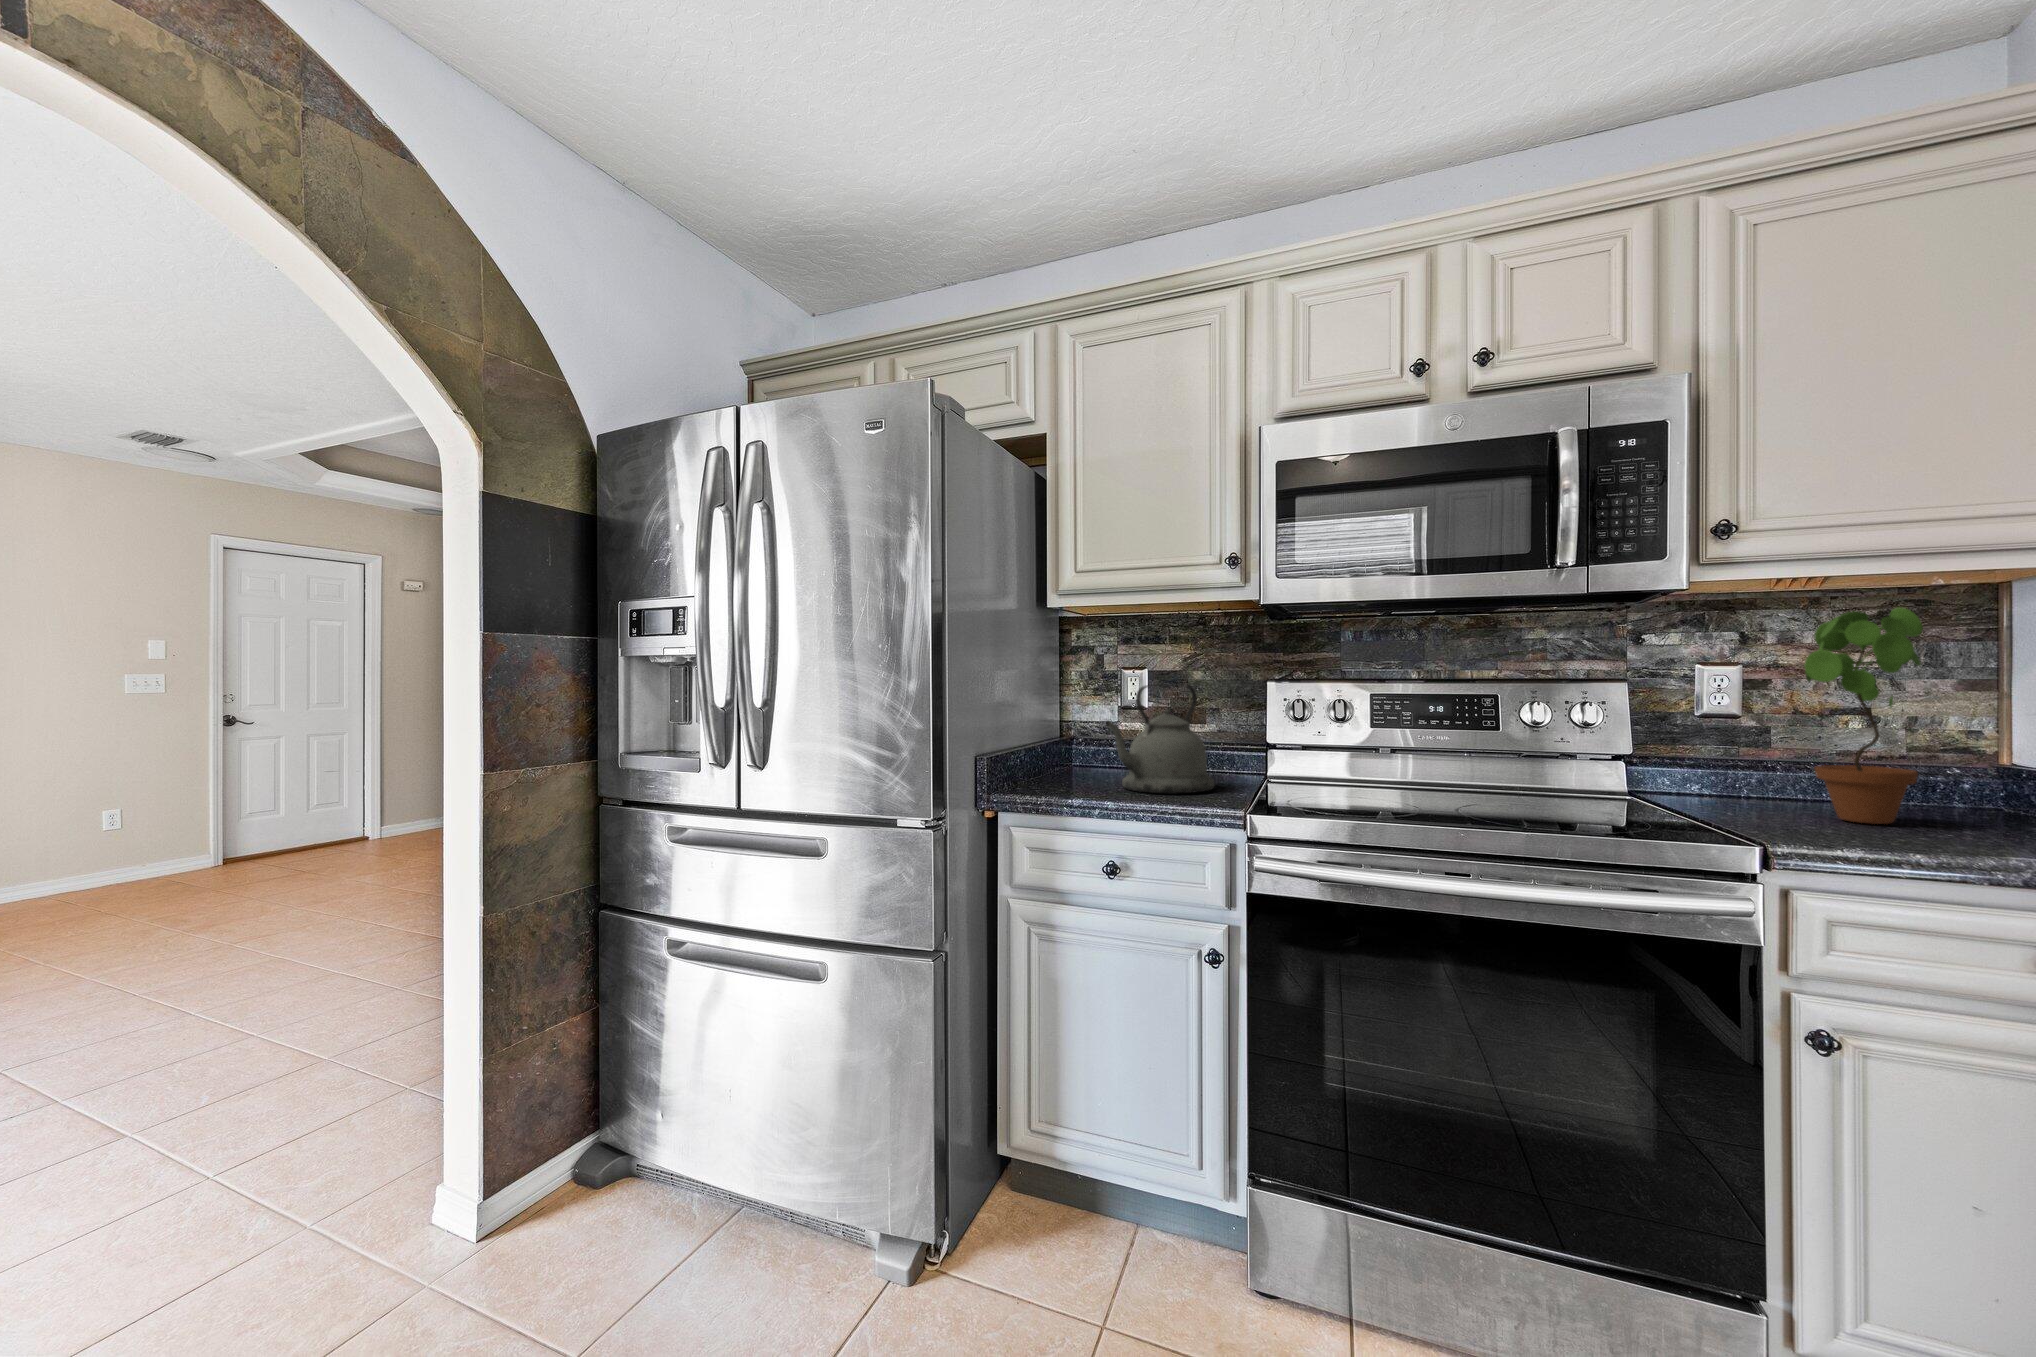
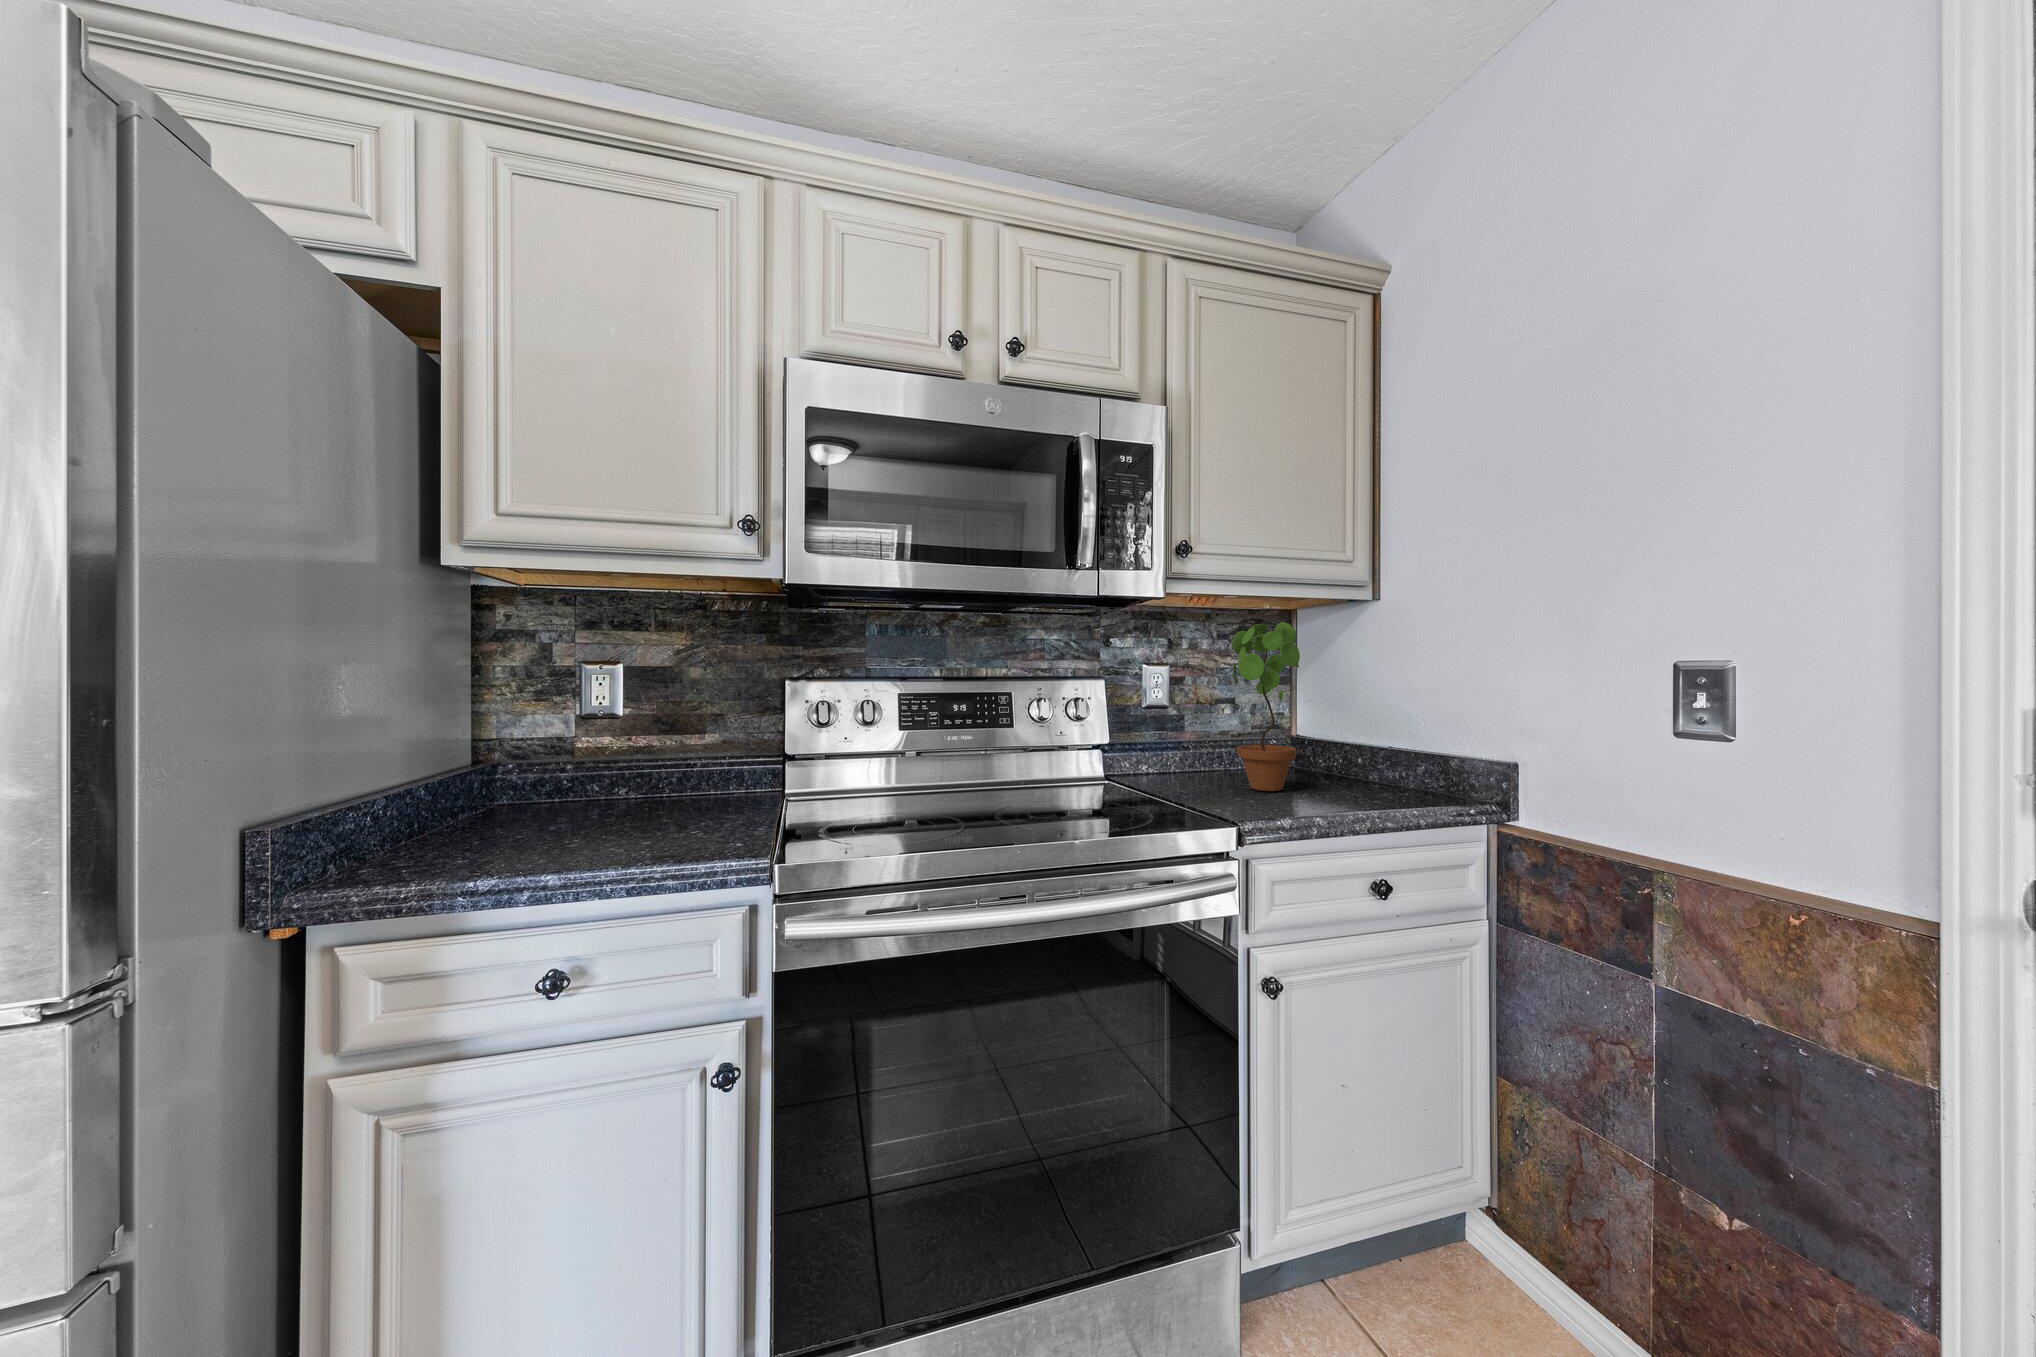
kettle: present [1106,684,1214,793] -> none [545,684,721,844]

